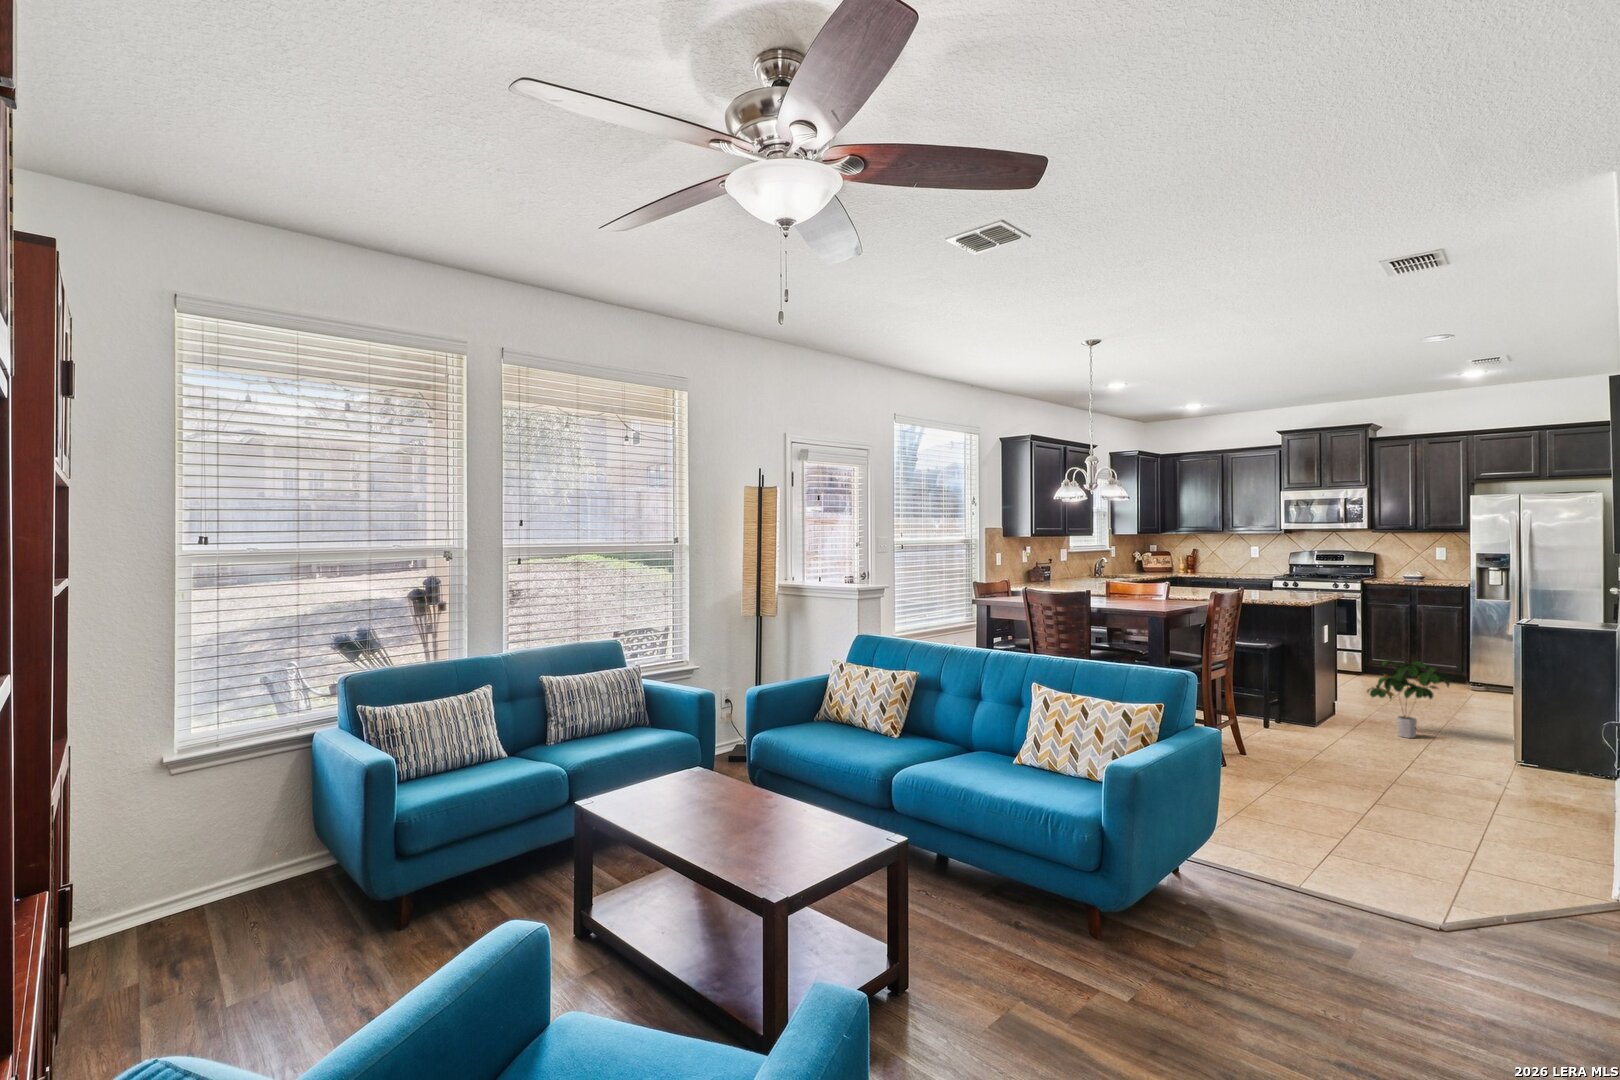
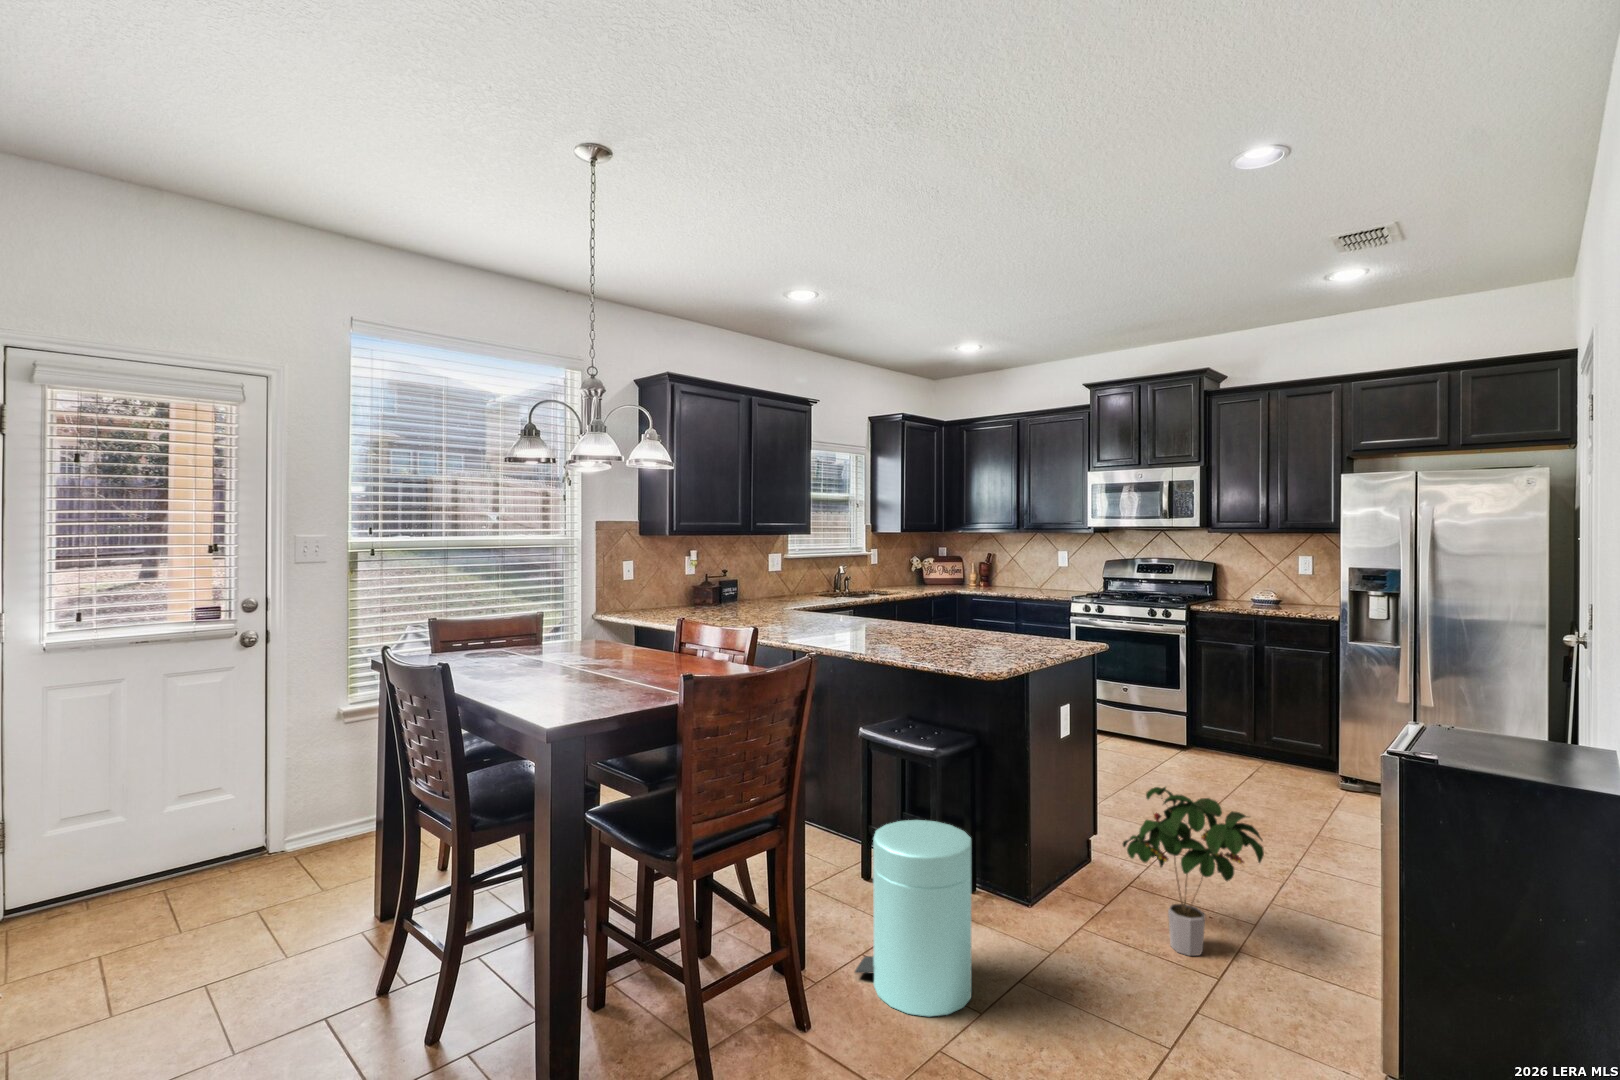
trash can: none [1249,670,1311,750] -> present [855,820,971,1016]

